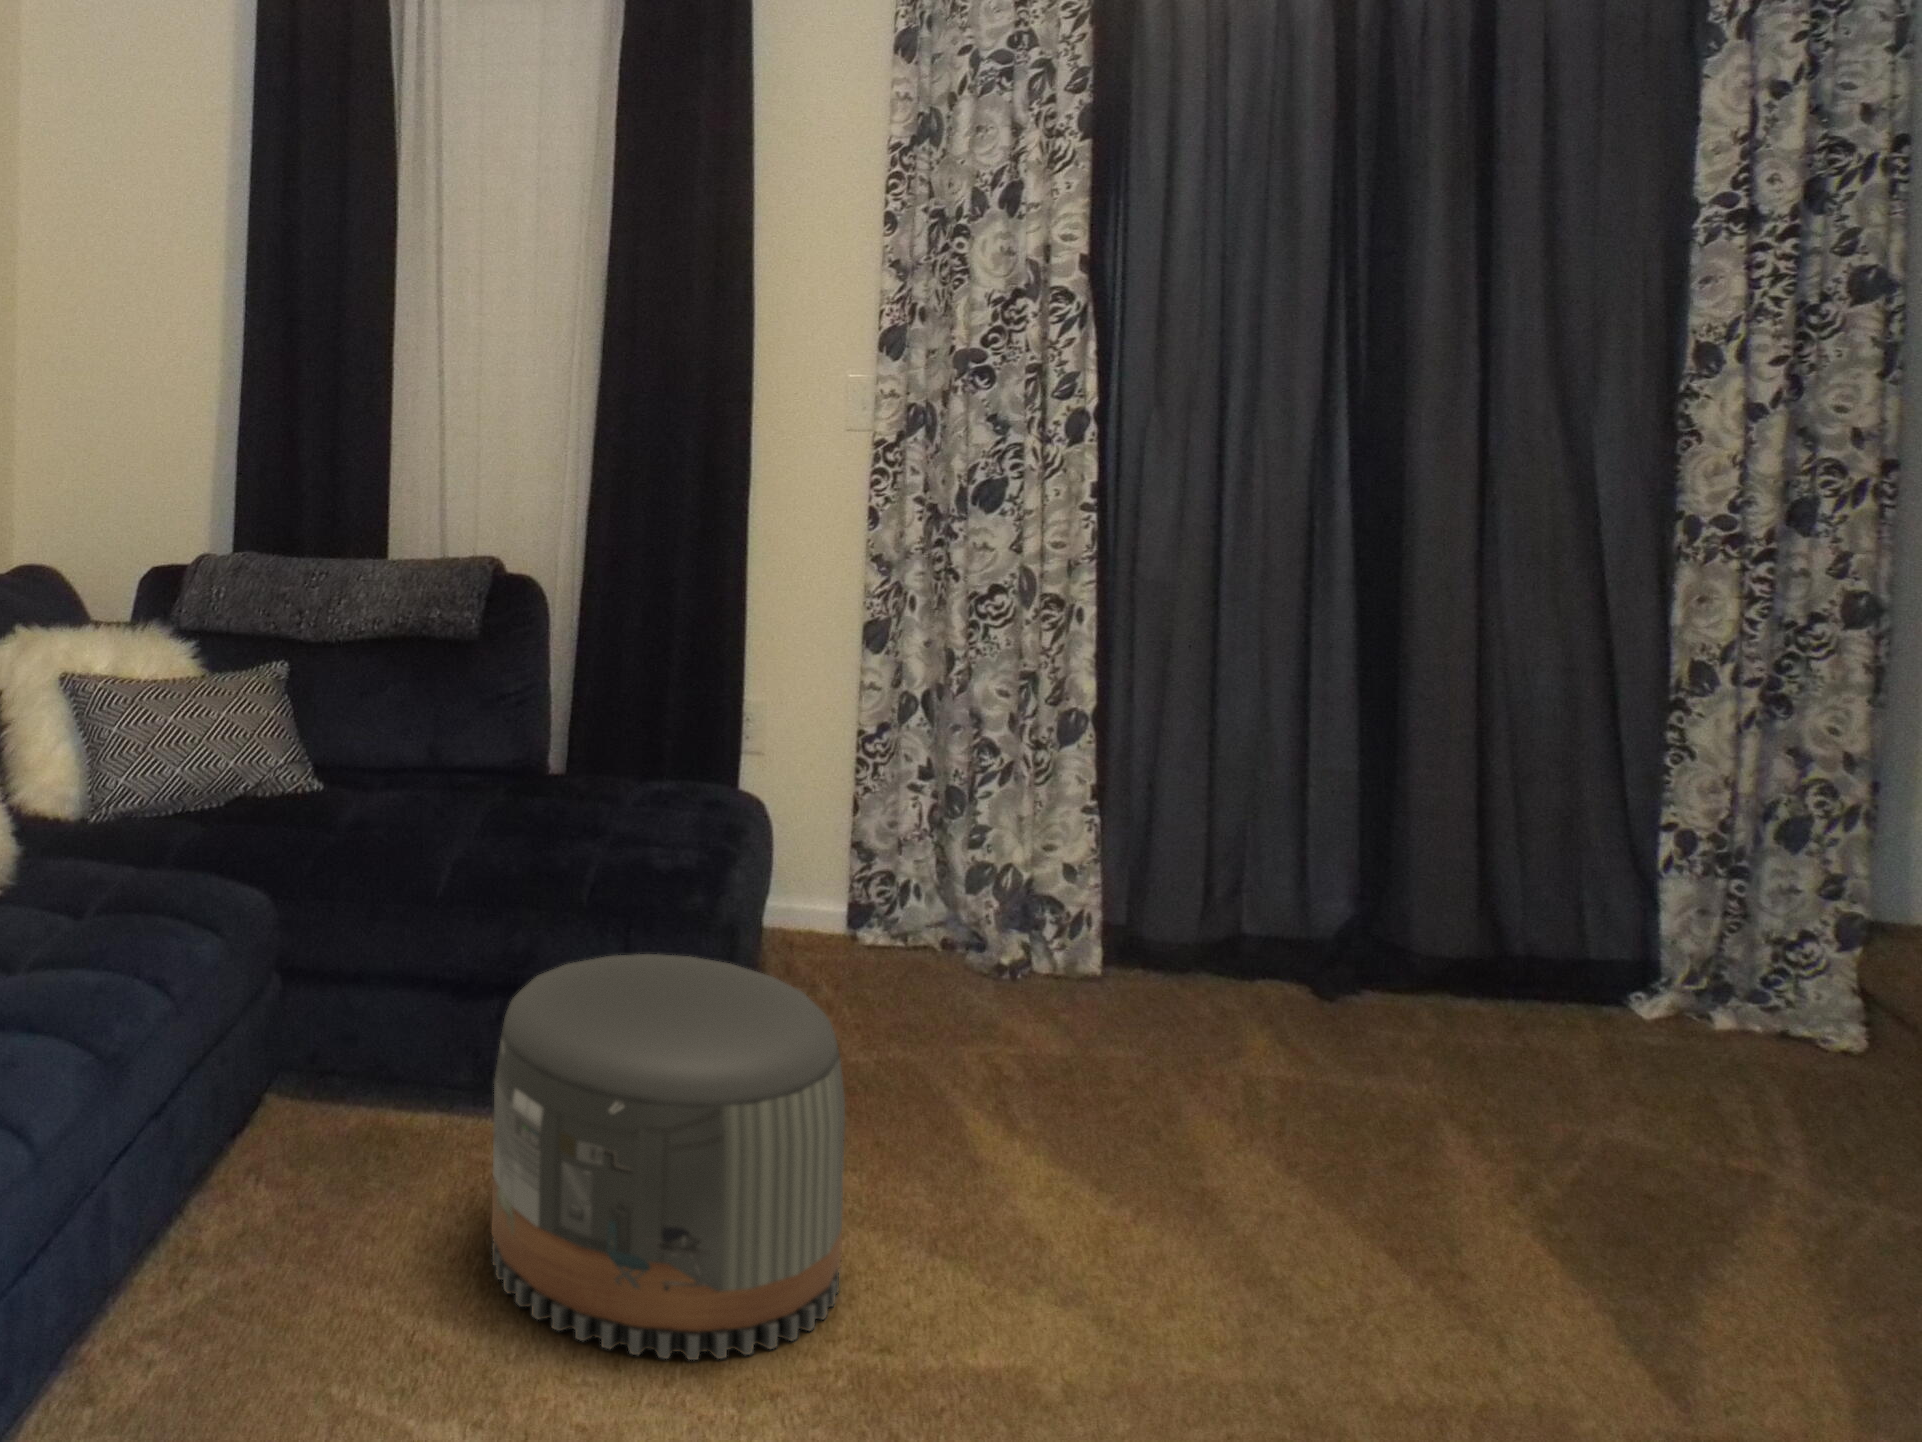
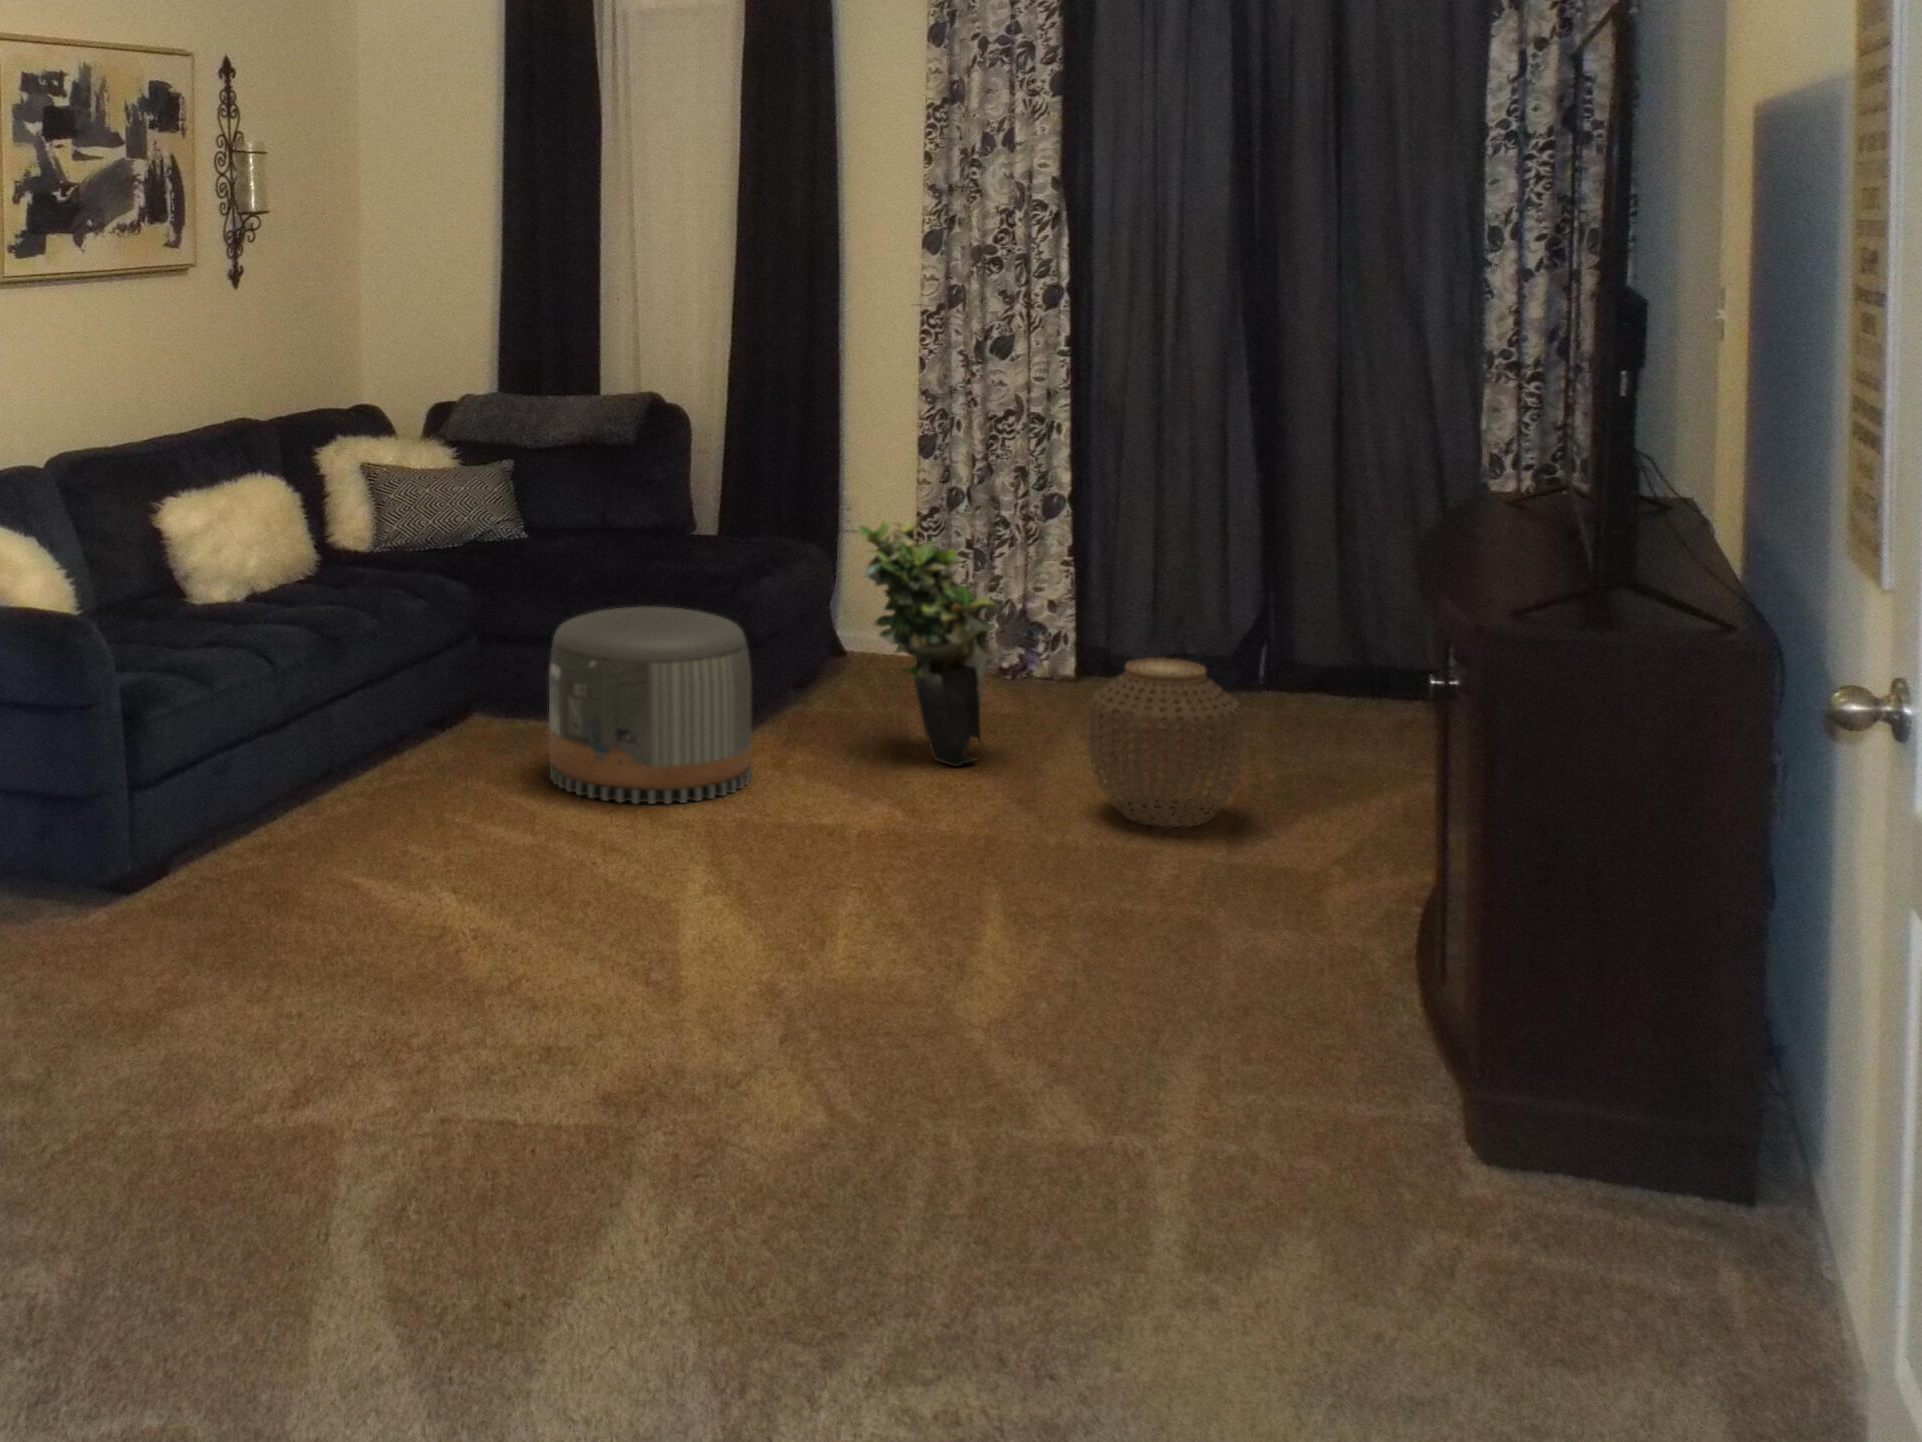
potted plant: none [933,781,1175,1198] -> present [856,520,995,767]
woven basket: none [1420,1048,1702,1355] -> present [1089,658,1243,828]

